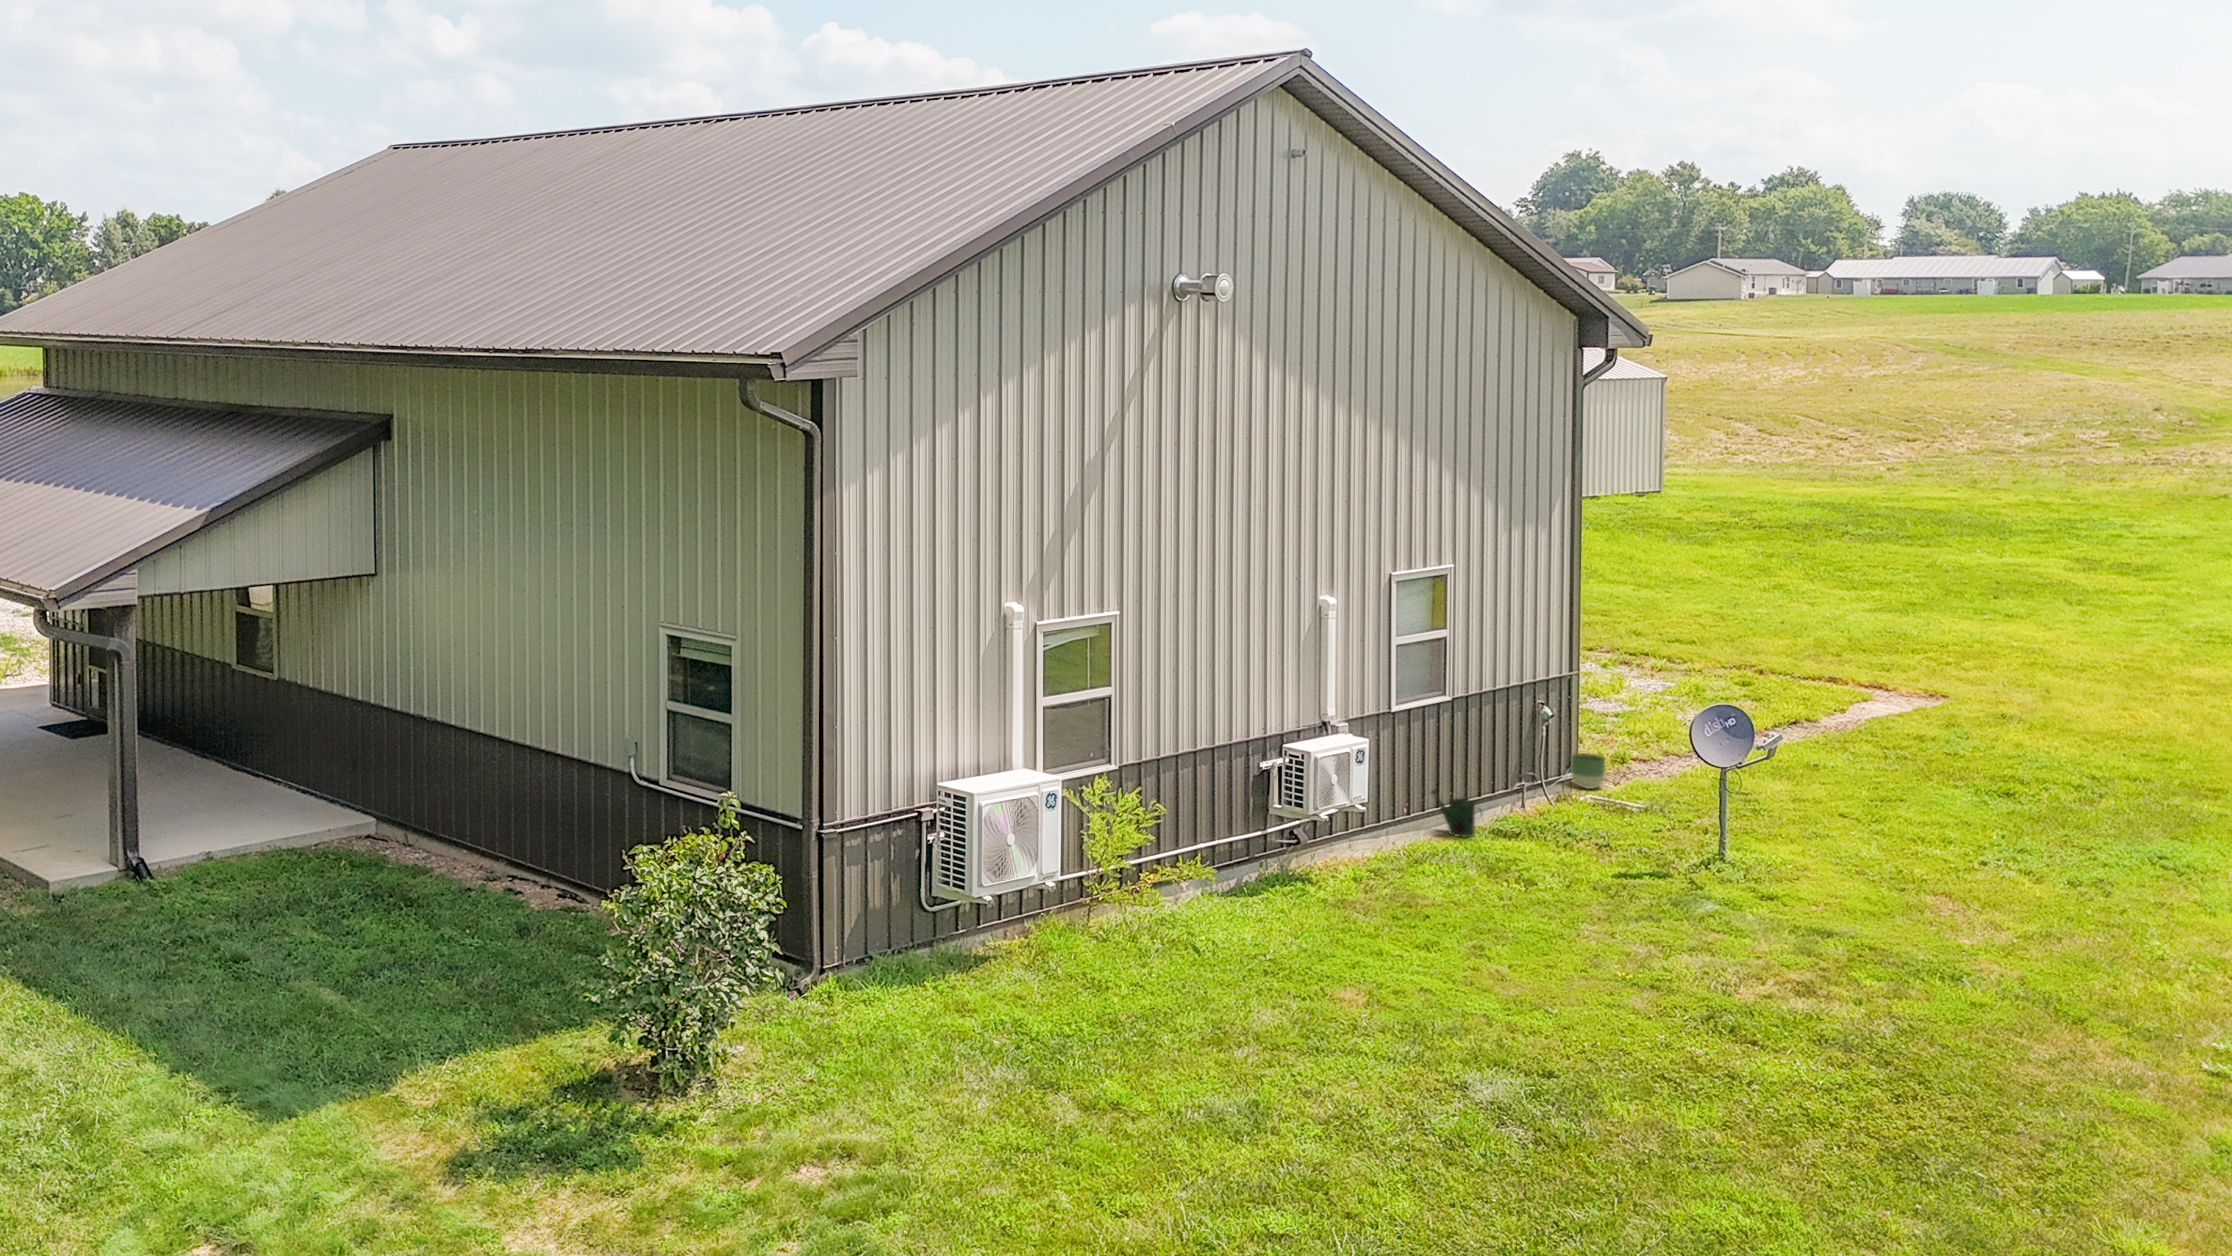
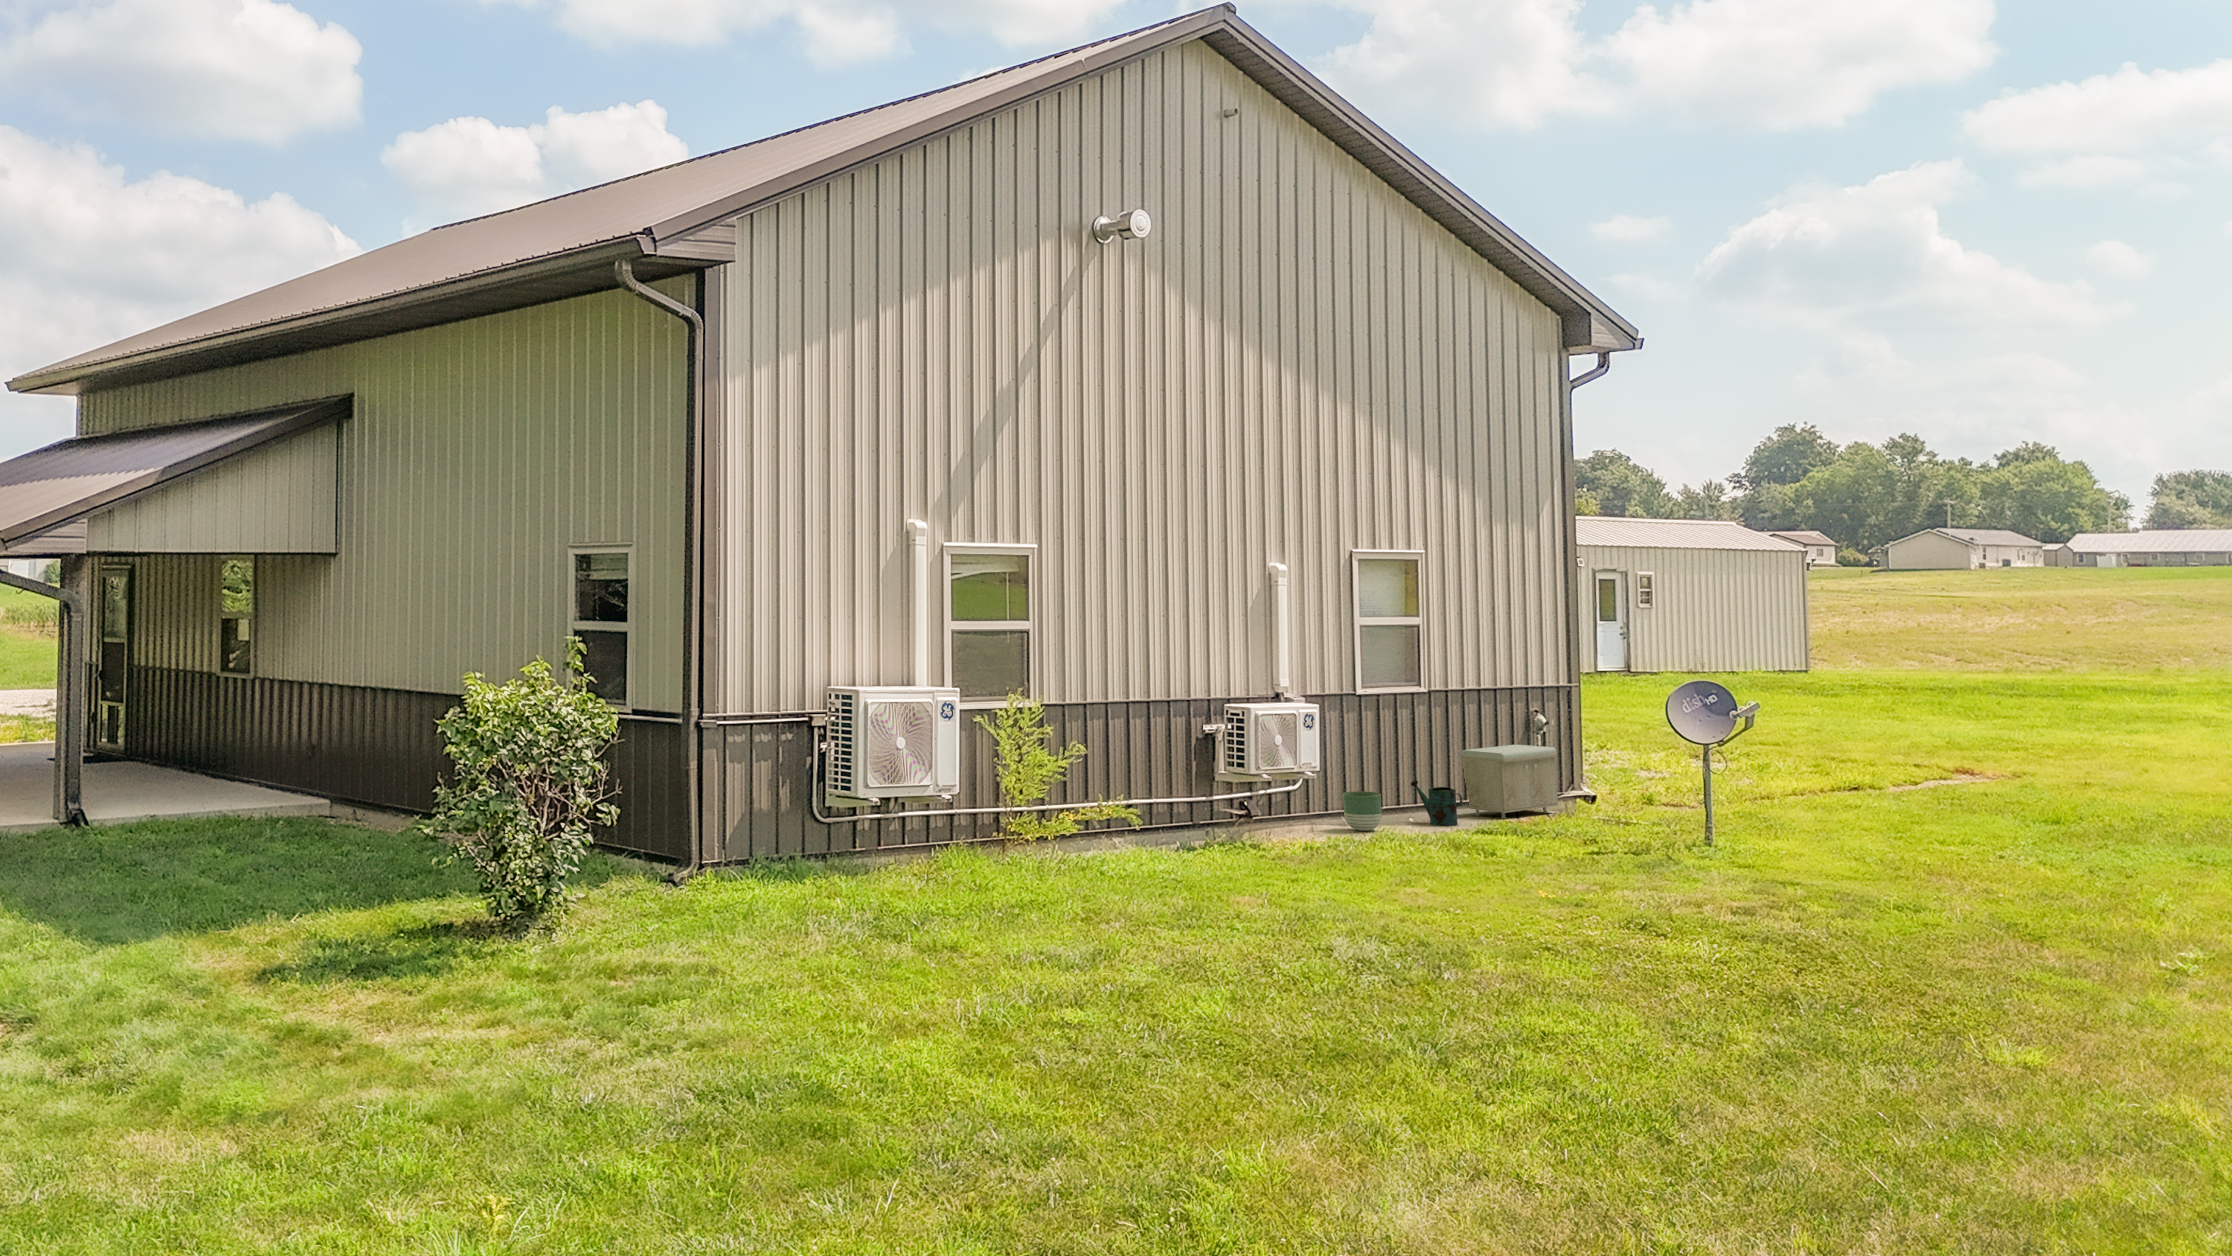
storage bench: none [1472,741,1561,821] -> present [1461,745,1558,818]
planter: present [1571,753,1605,789] -> present [1343,791,1381,831]

